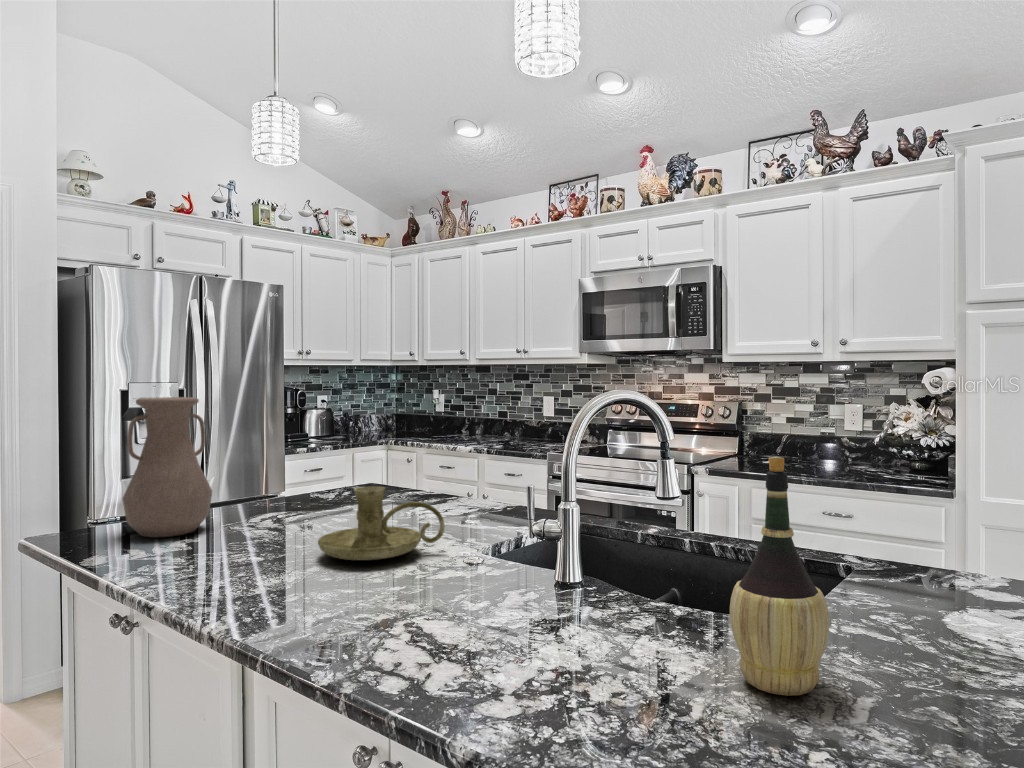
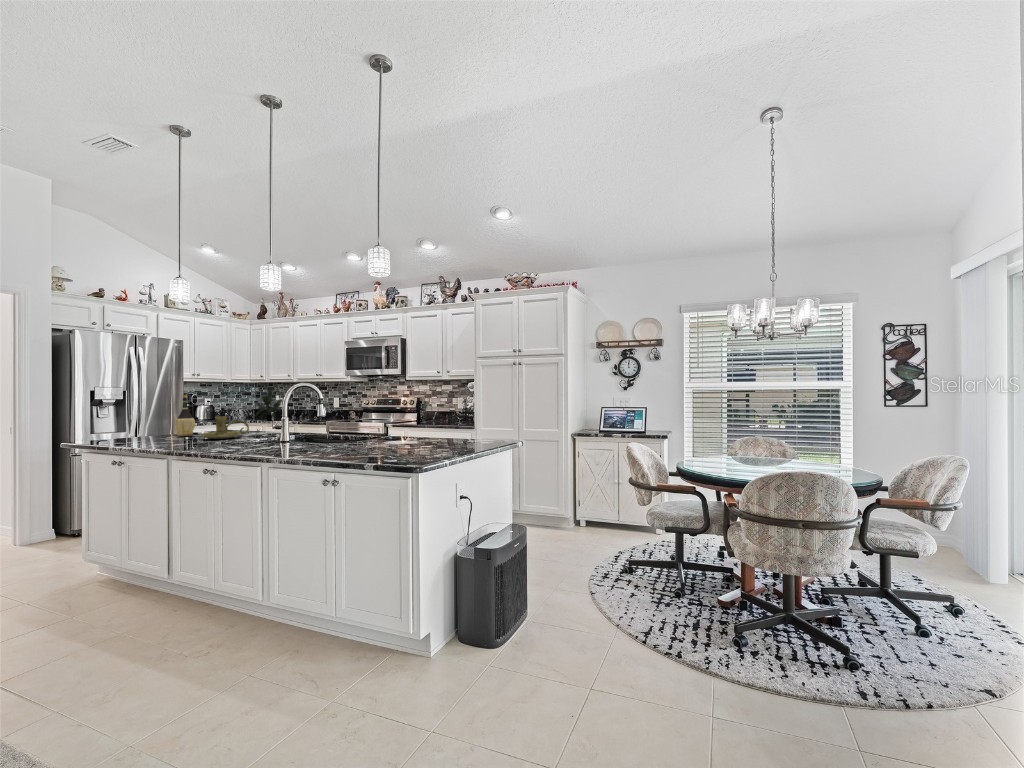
potted plant: none [402,380,449,440] -> present [256,390,282,421]
vase: present [123,397,212,537] -> none [116,388,155,440]
wine bottle: present [730,456,829,696] -> present [175,395,195,436]

